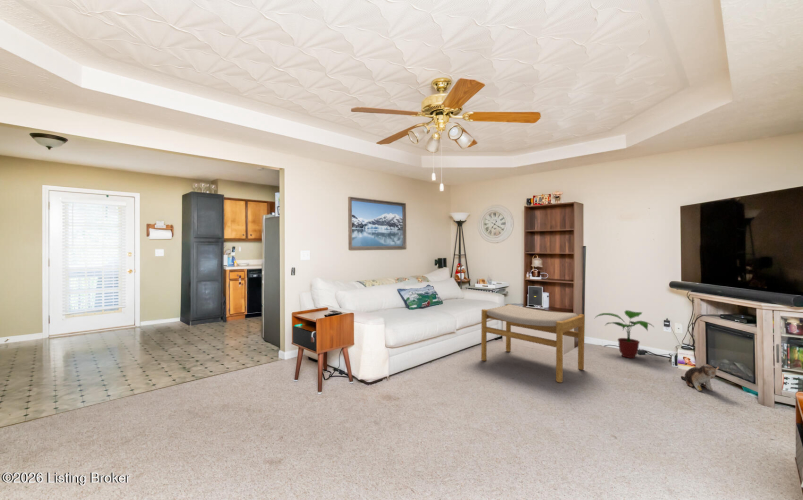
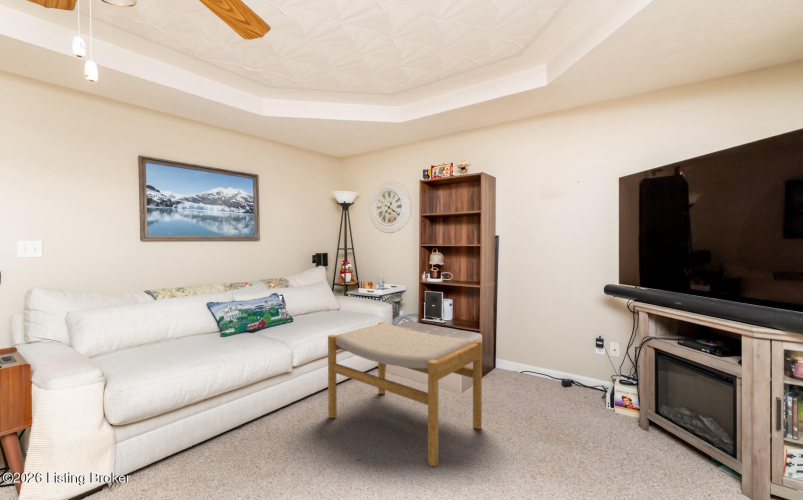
potted plant: present [597,310,651,358] -> none [506,325,584,397]
plush toy: present [681,364,719,391] -> none [621,424,682,468]

